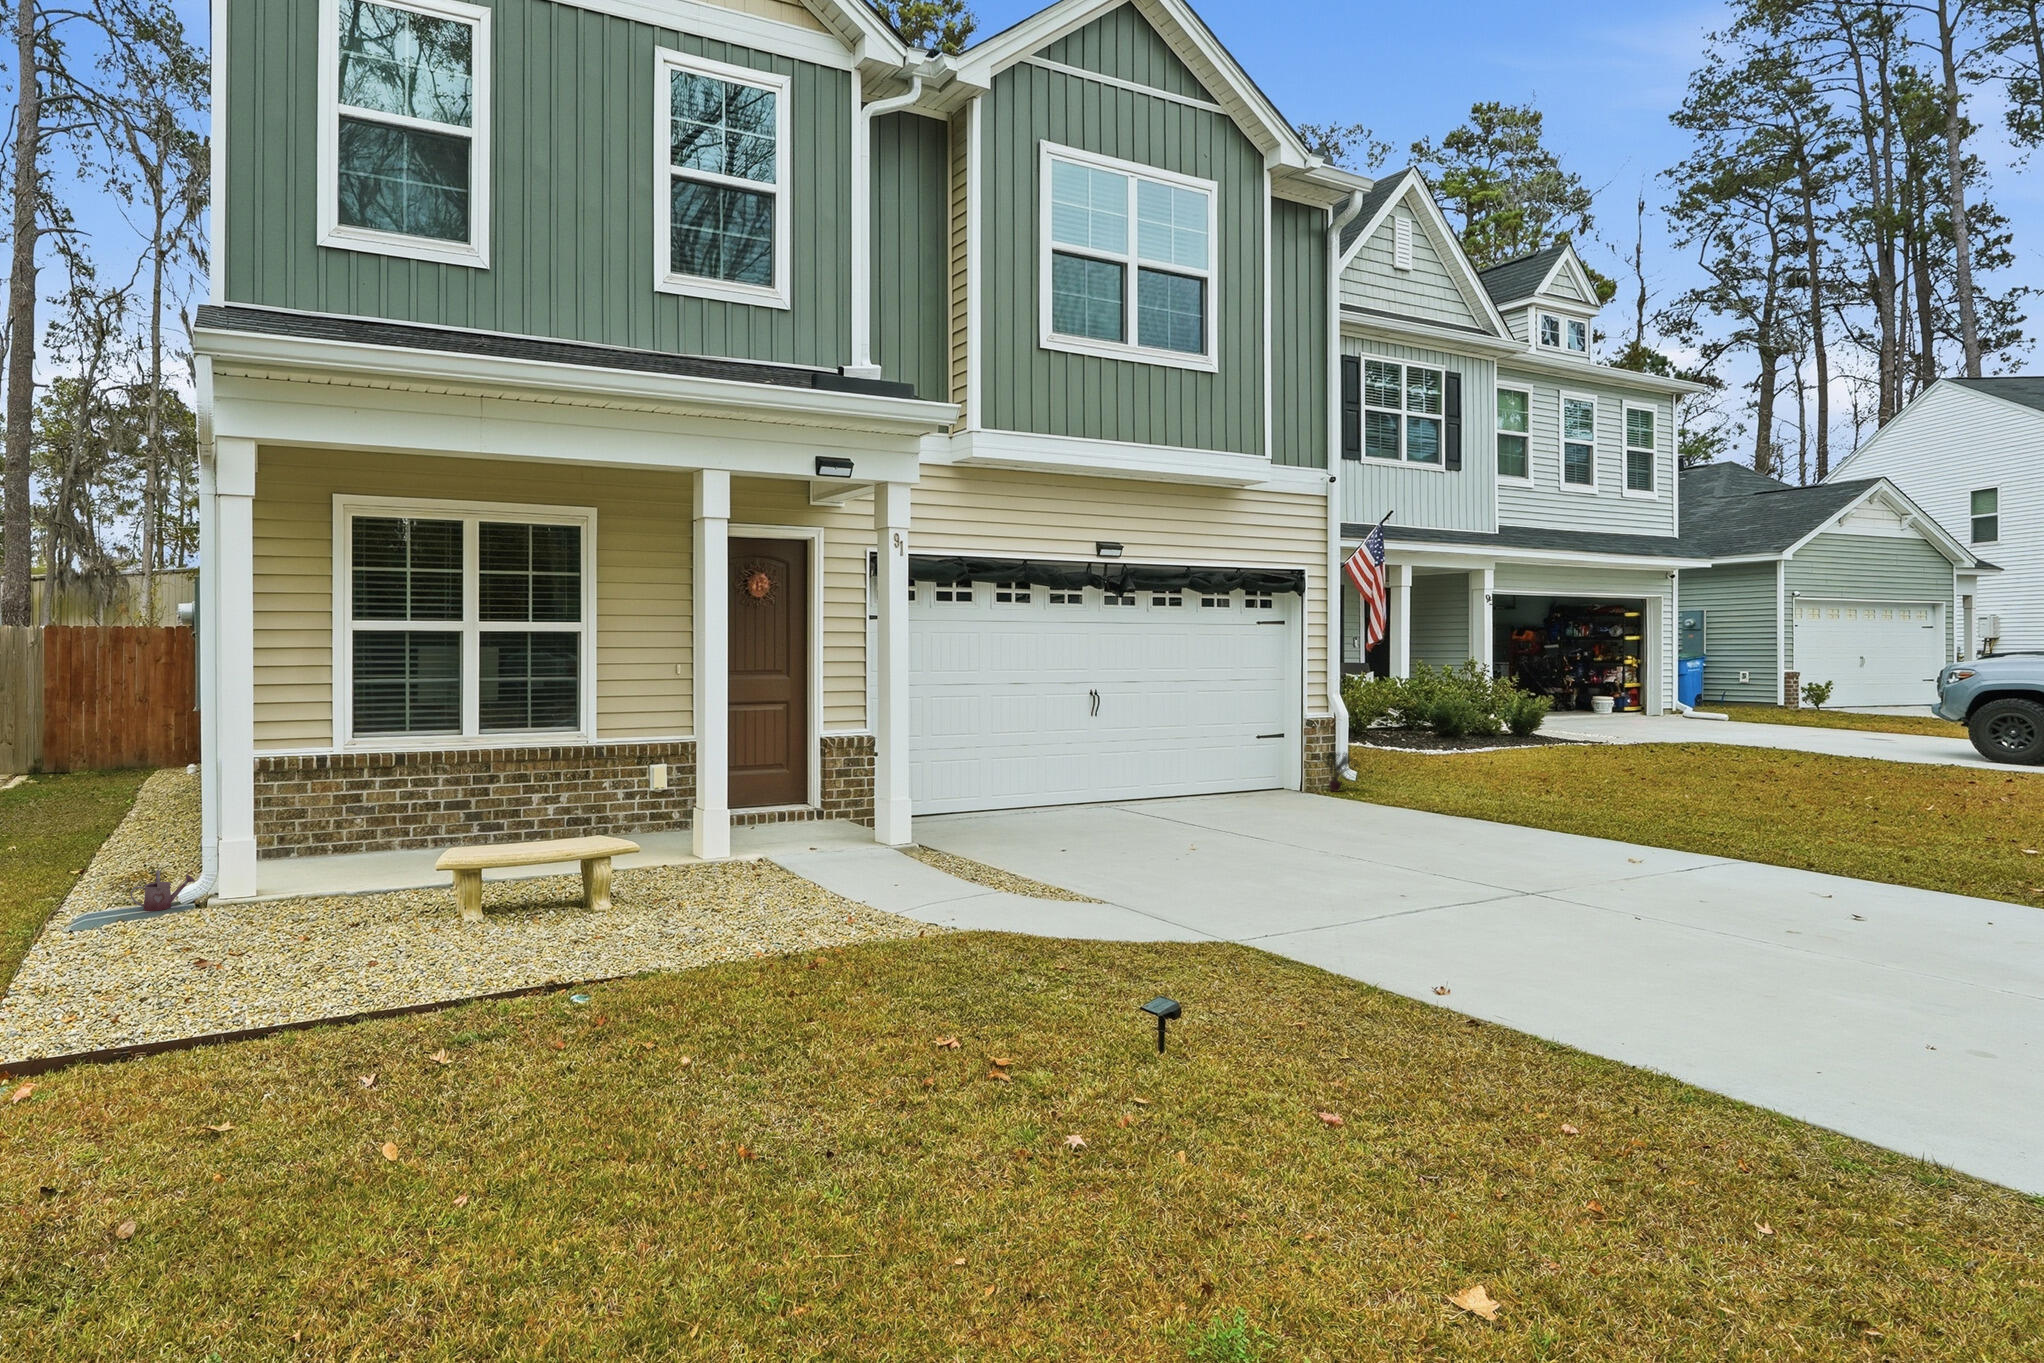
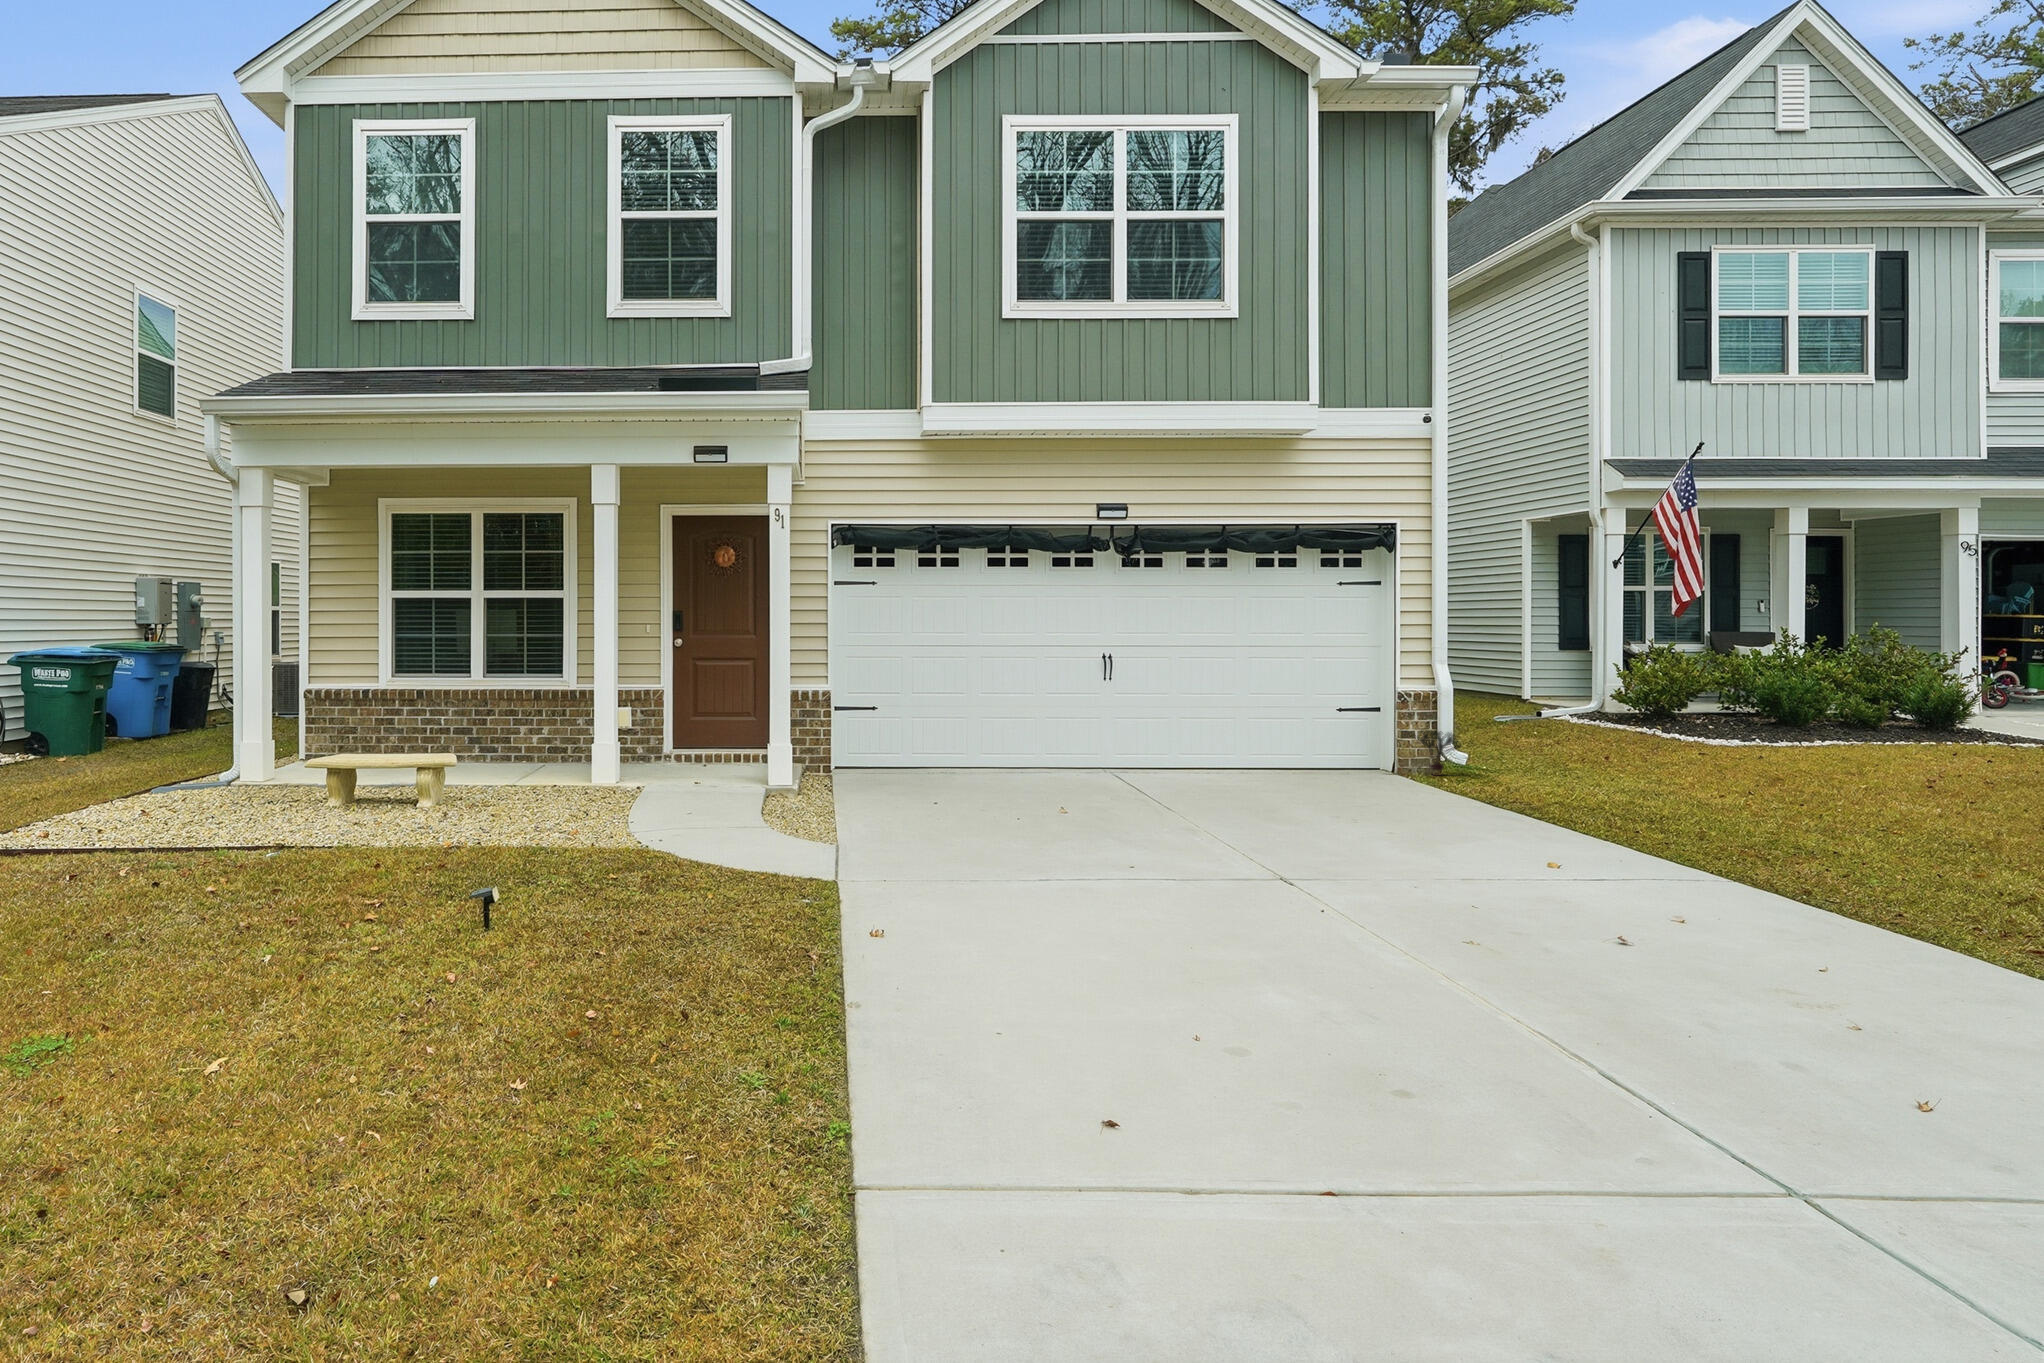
watering can: present [130,870,195,911] -> none [210,759,250,785]

